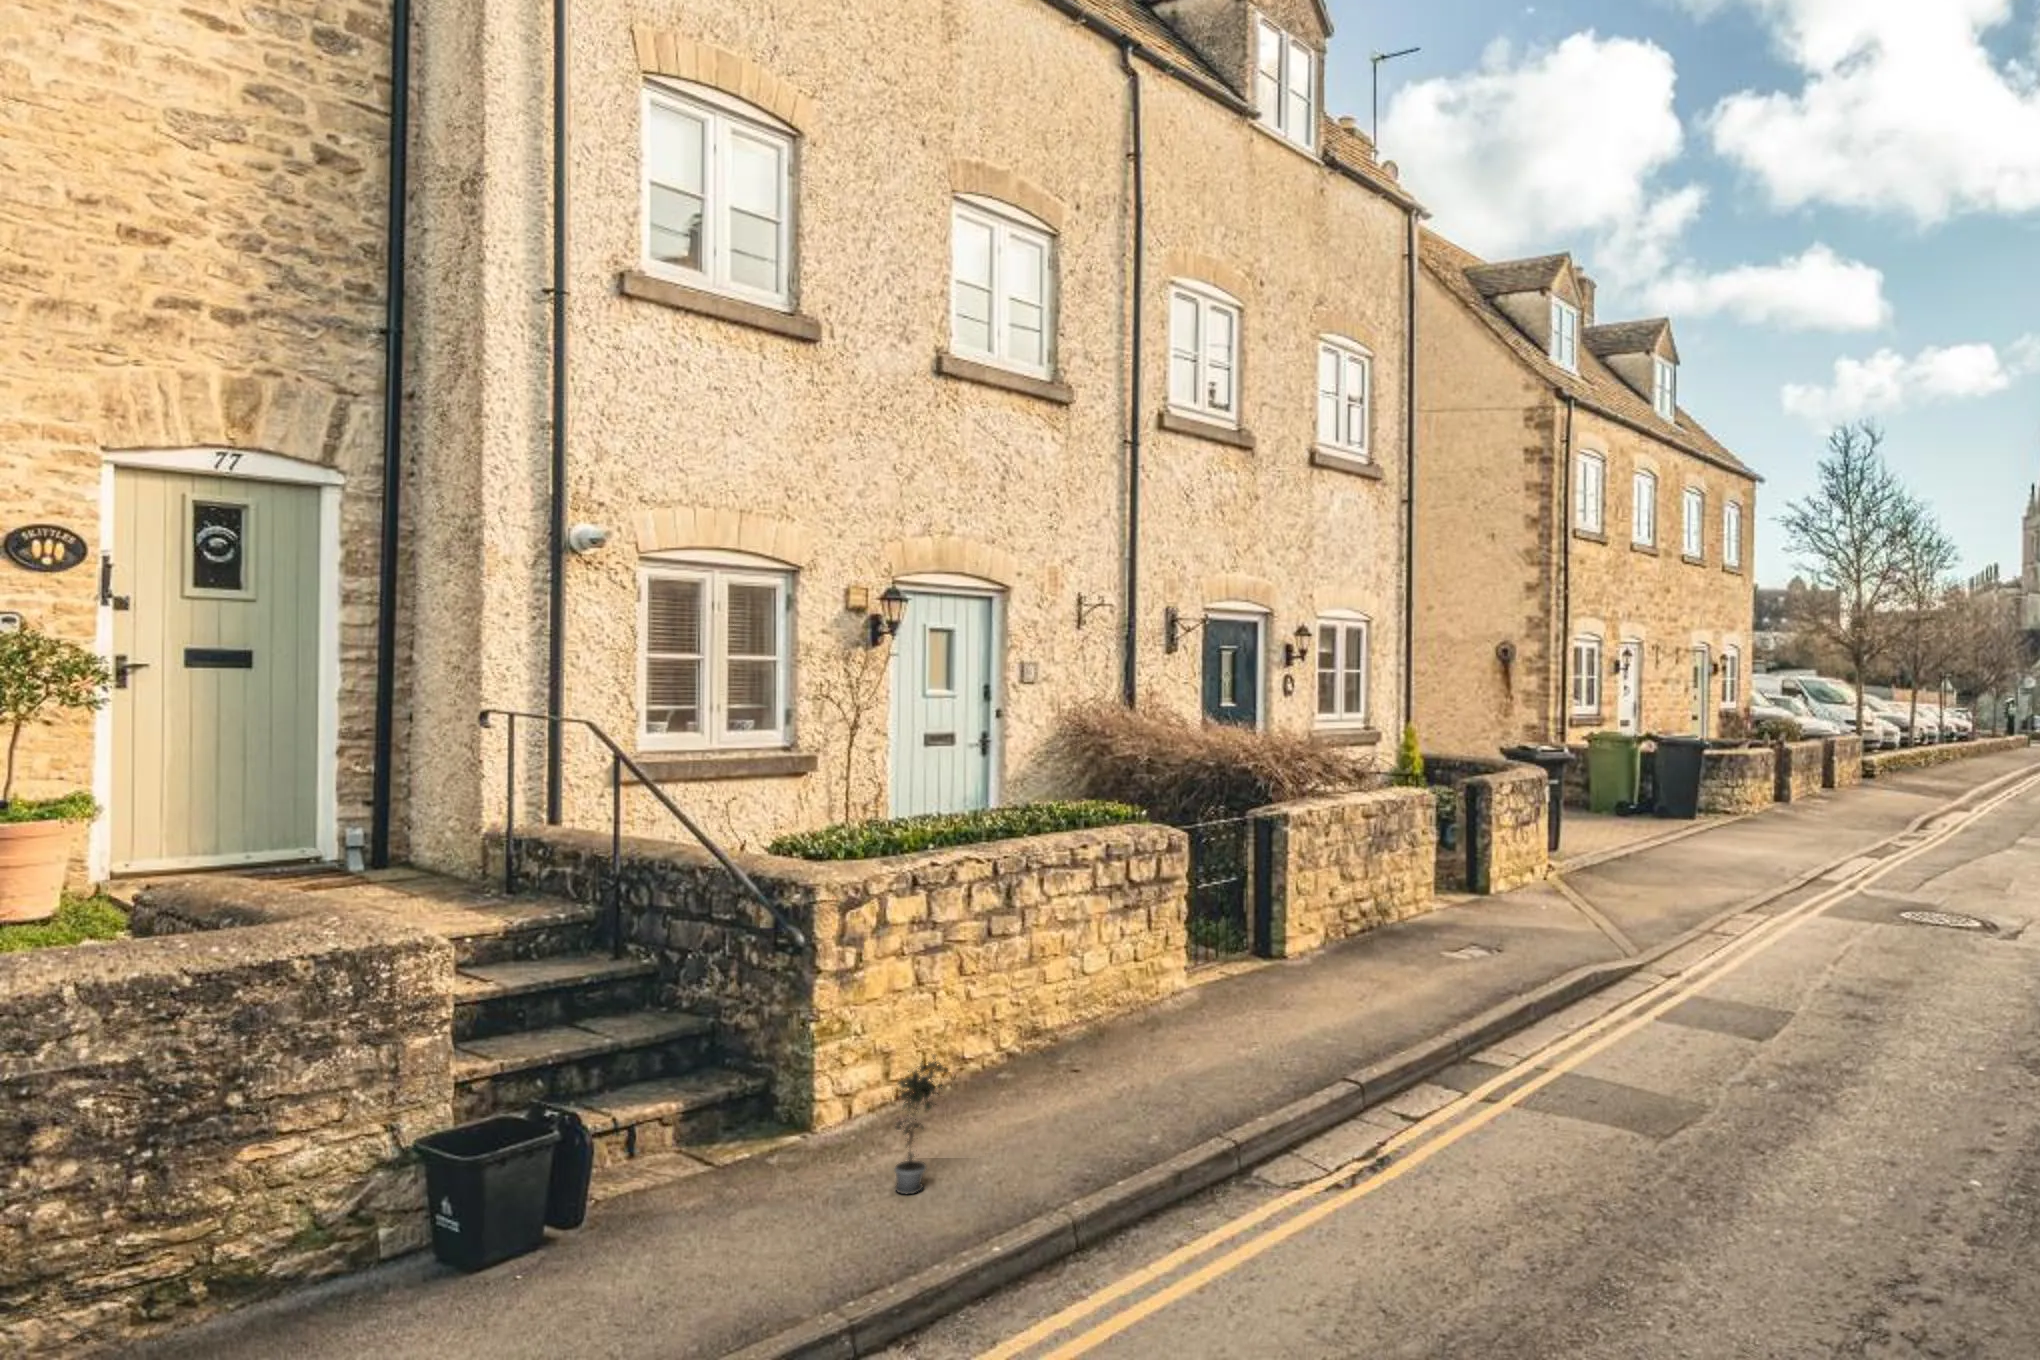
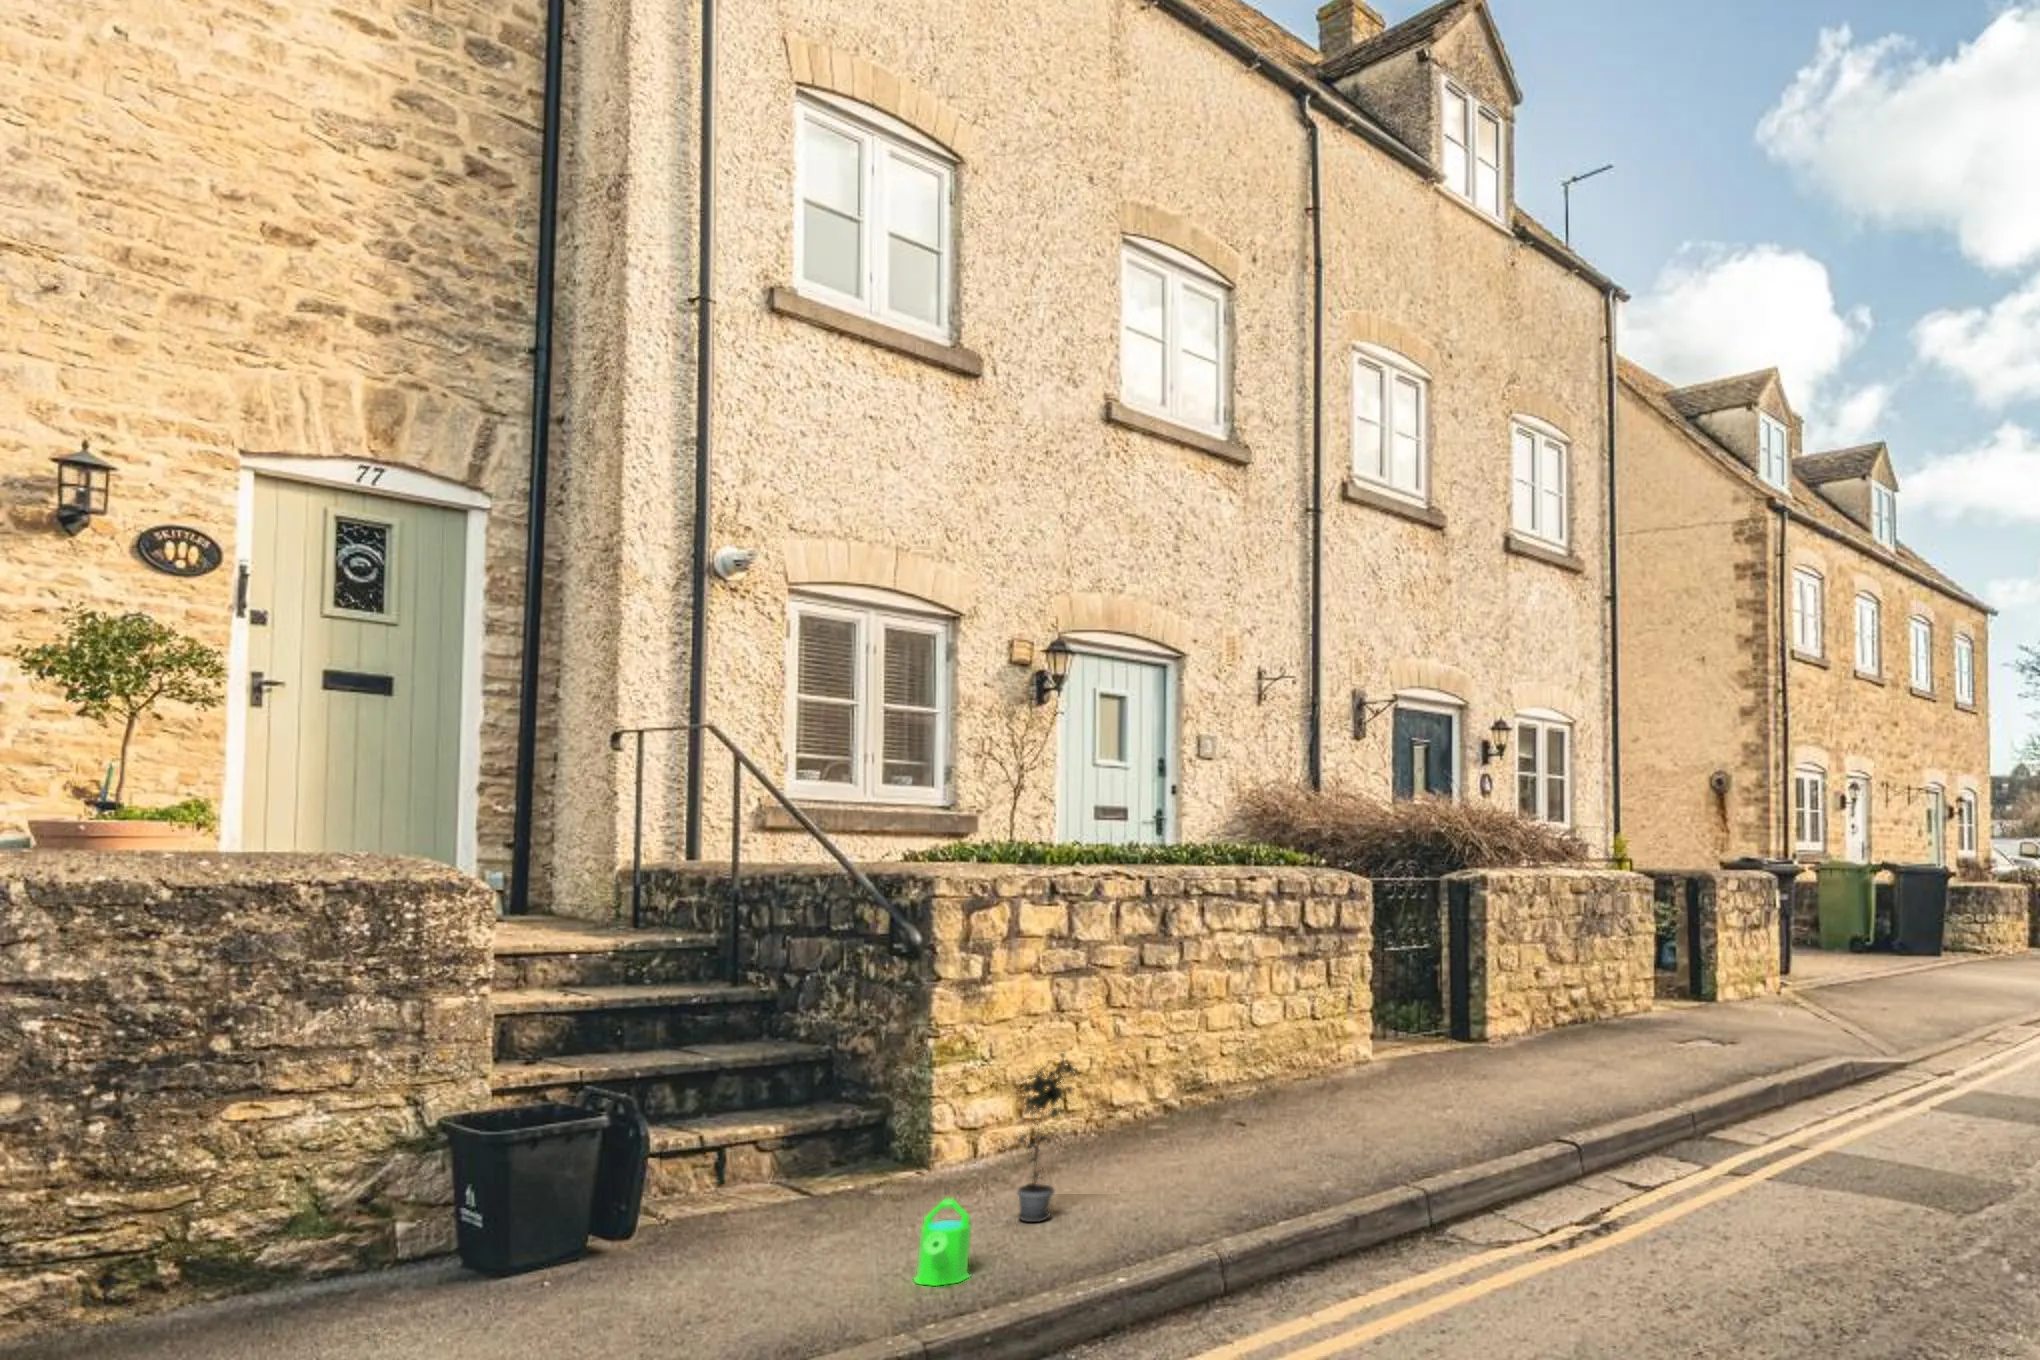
watering can: none [815,1199,865,1272] -> present [914,1198,971,1286]

